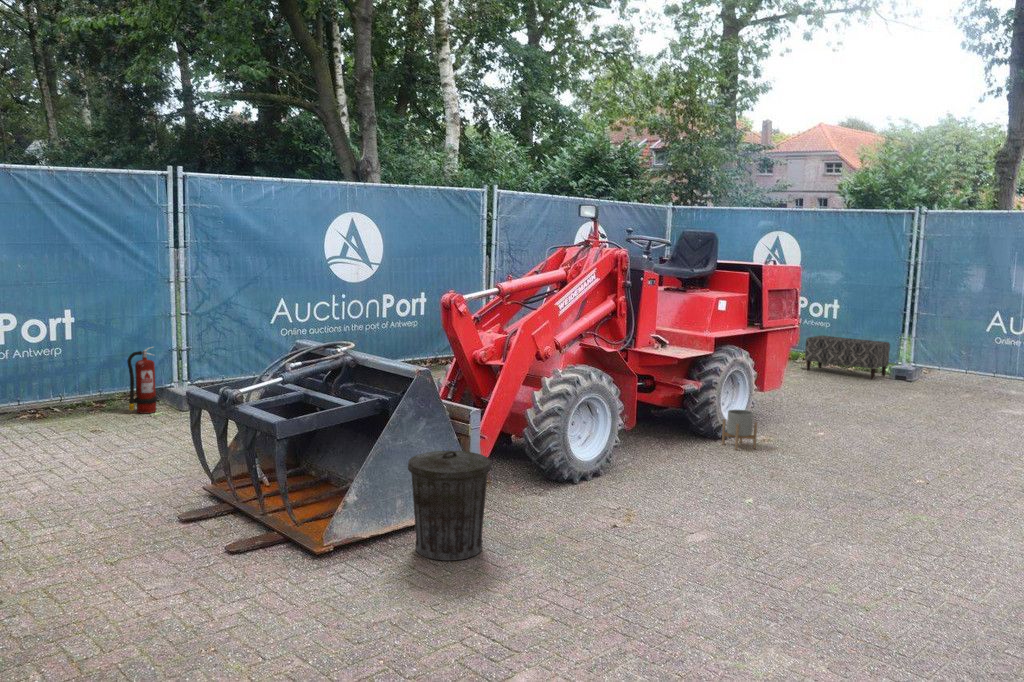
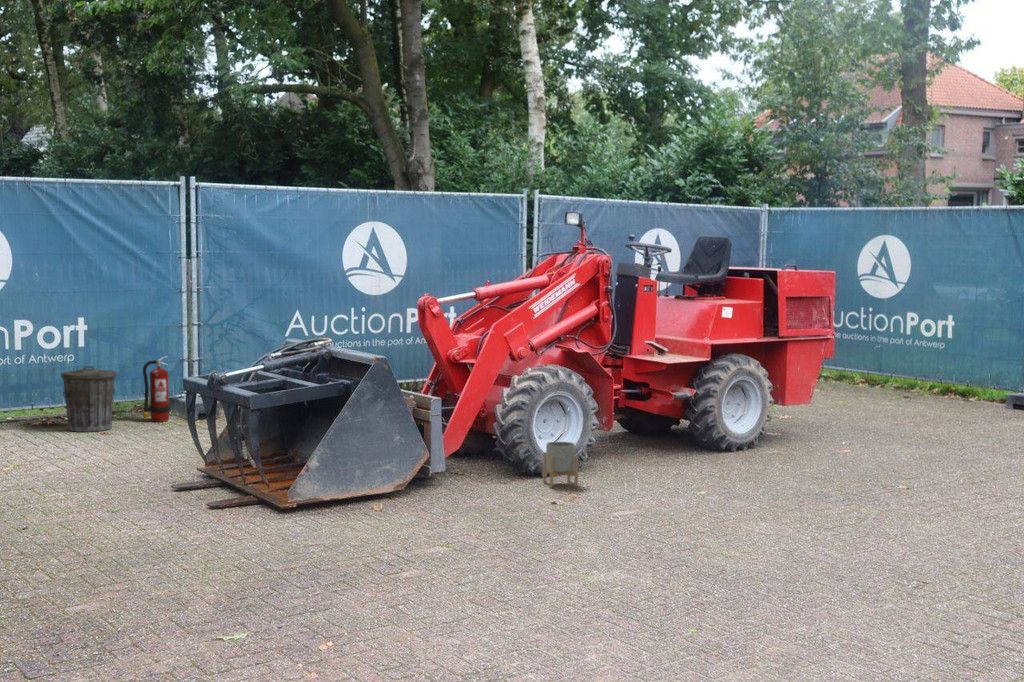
bench: present [805,336,890,379] -> none [906,358,1004,408]
planter: present [722,410,757,450] -> present [543,442,578,488]
trash can: present [408,451,491,561] -> present [61,366,116,432]

